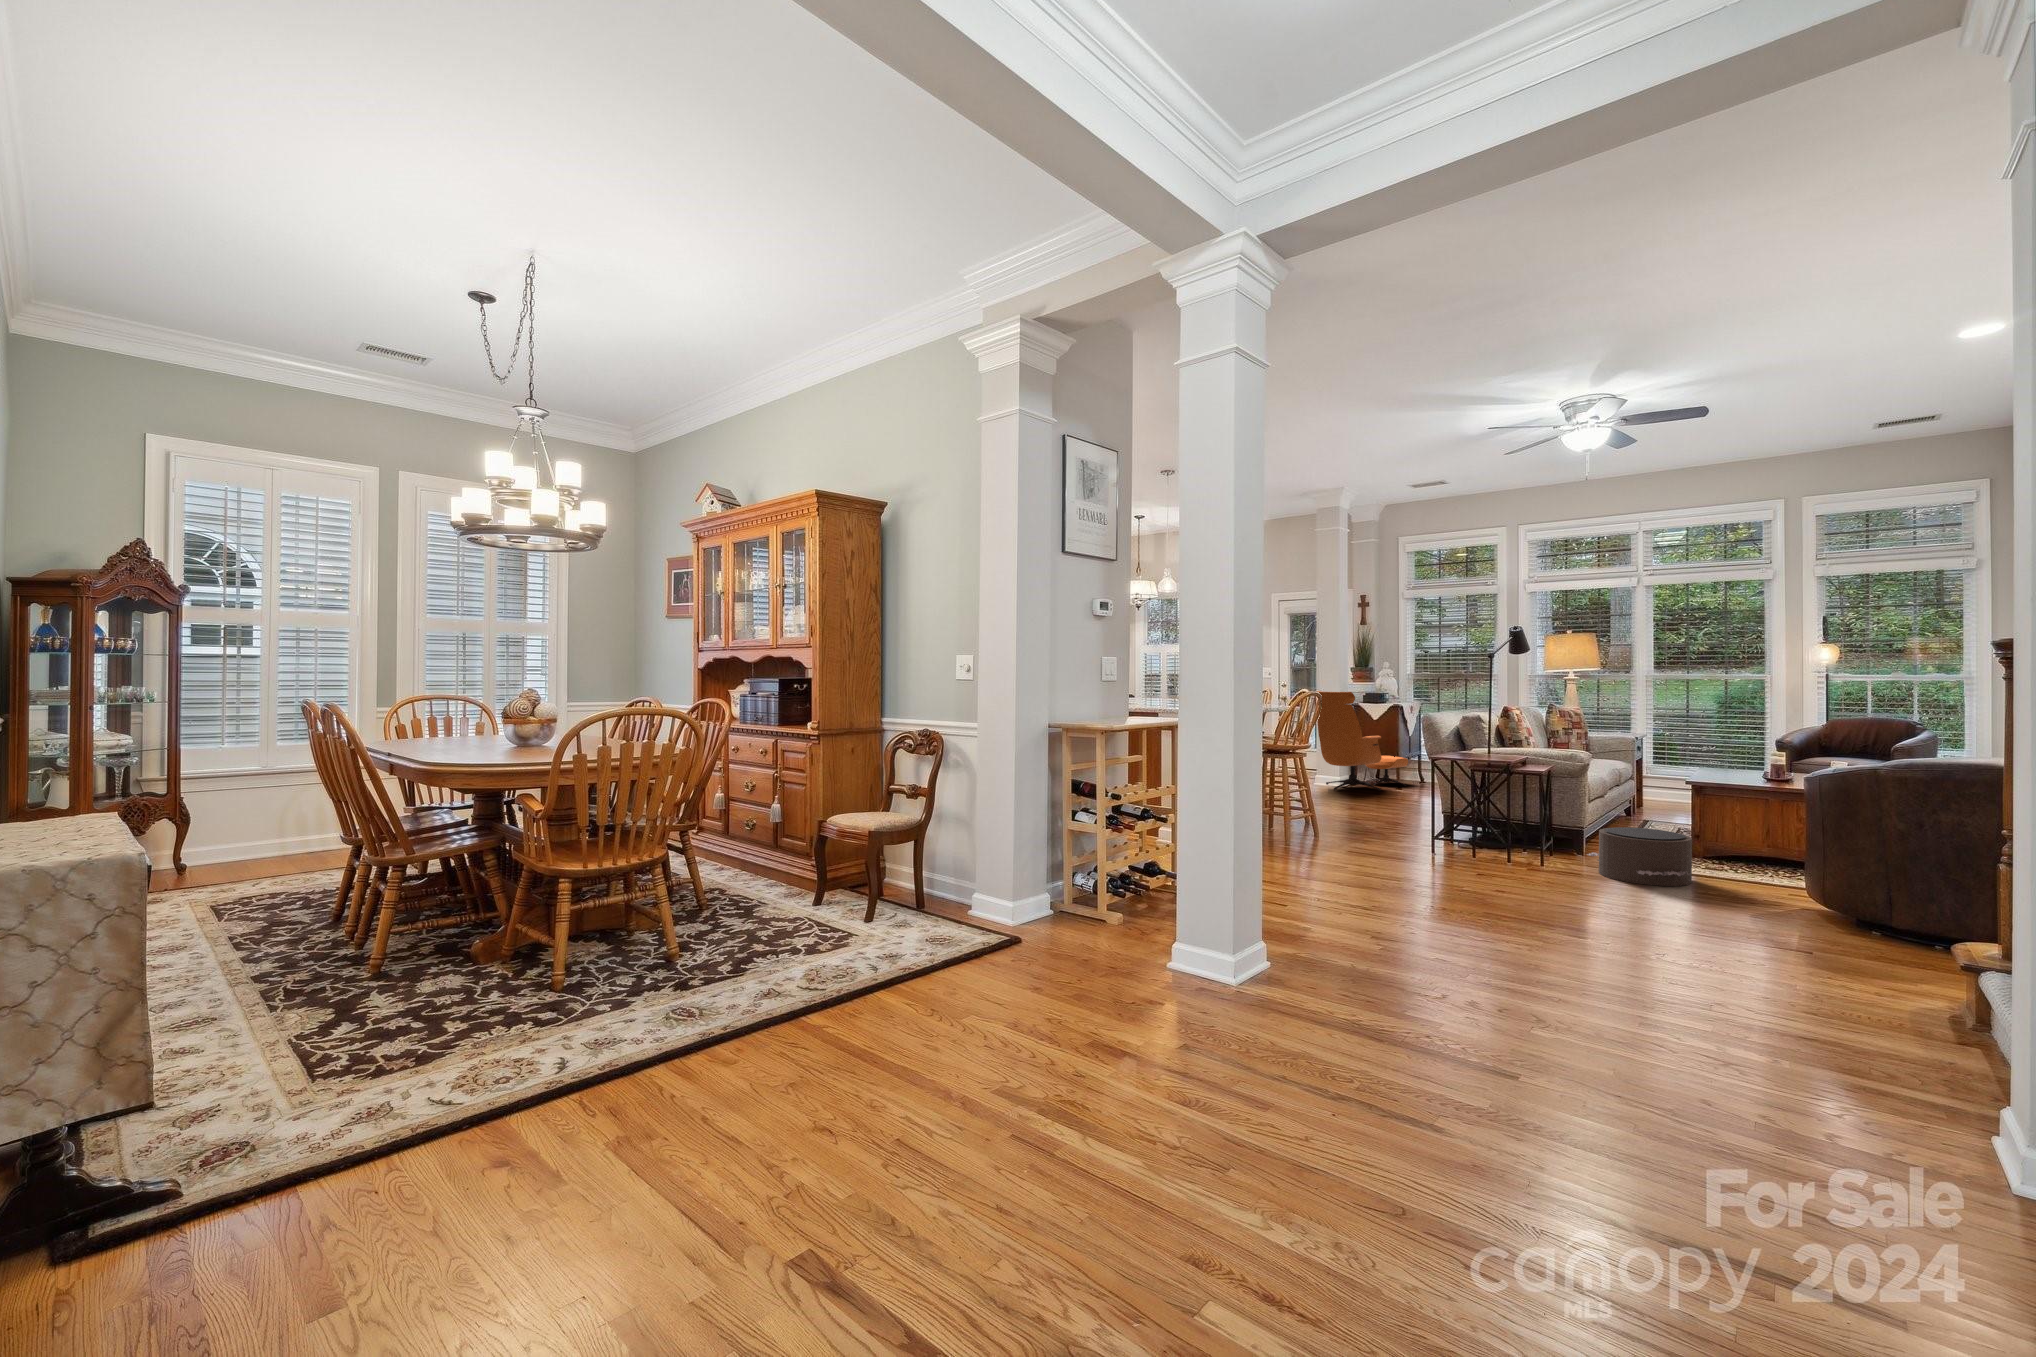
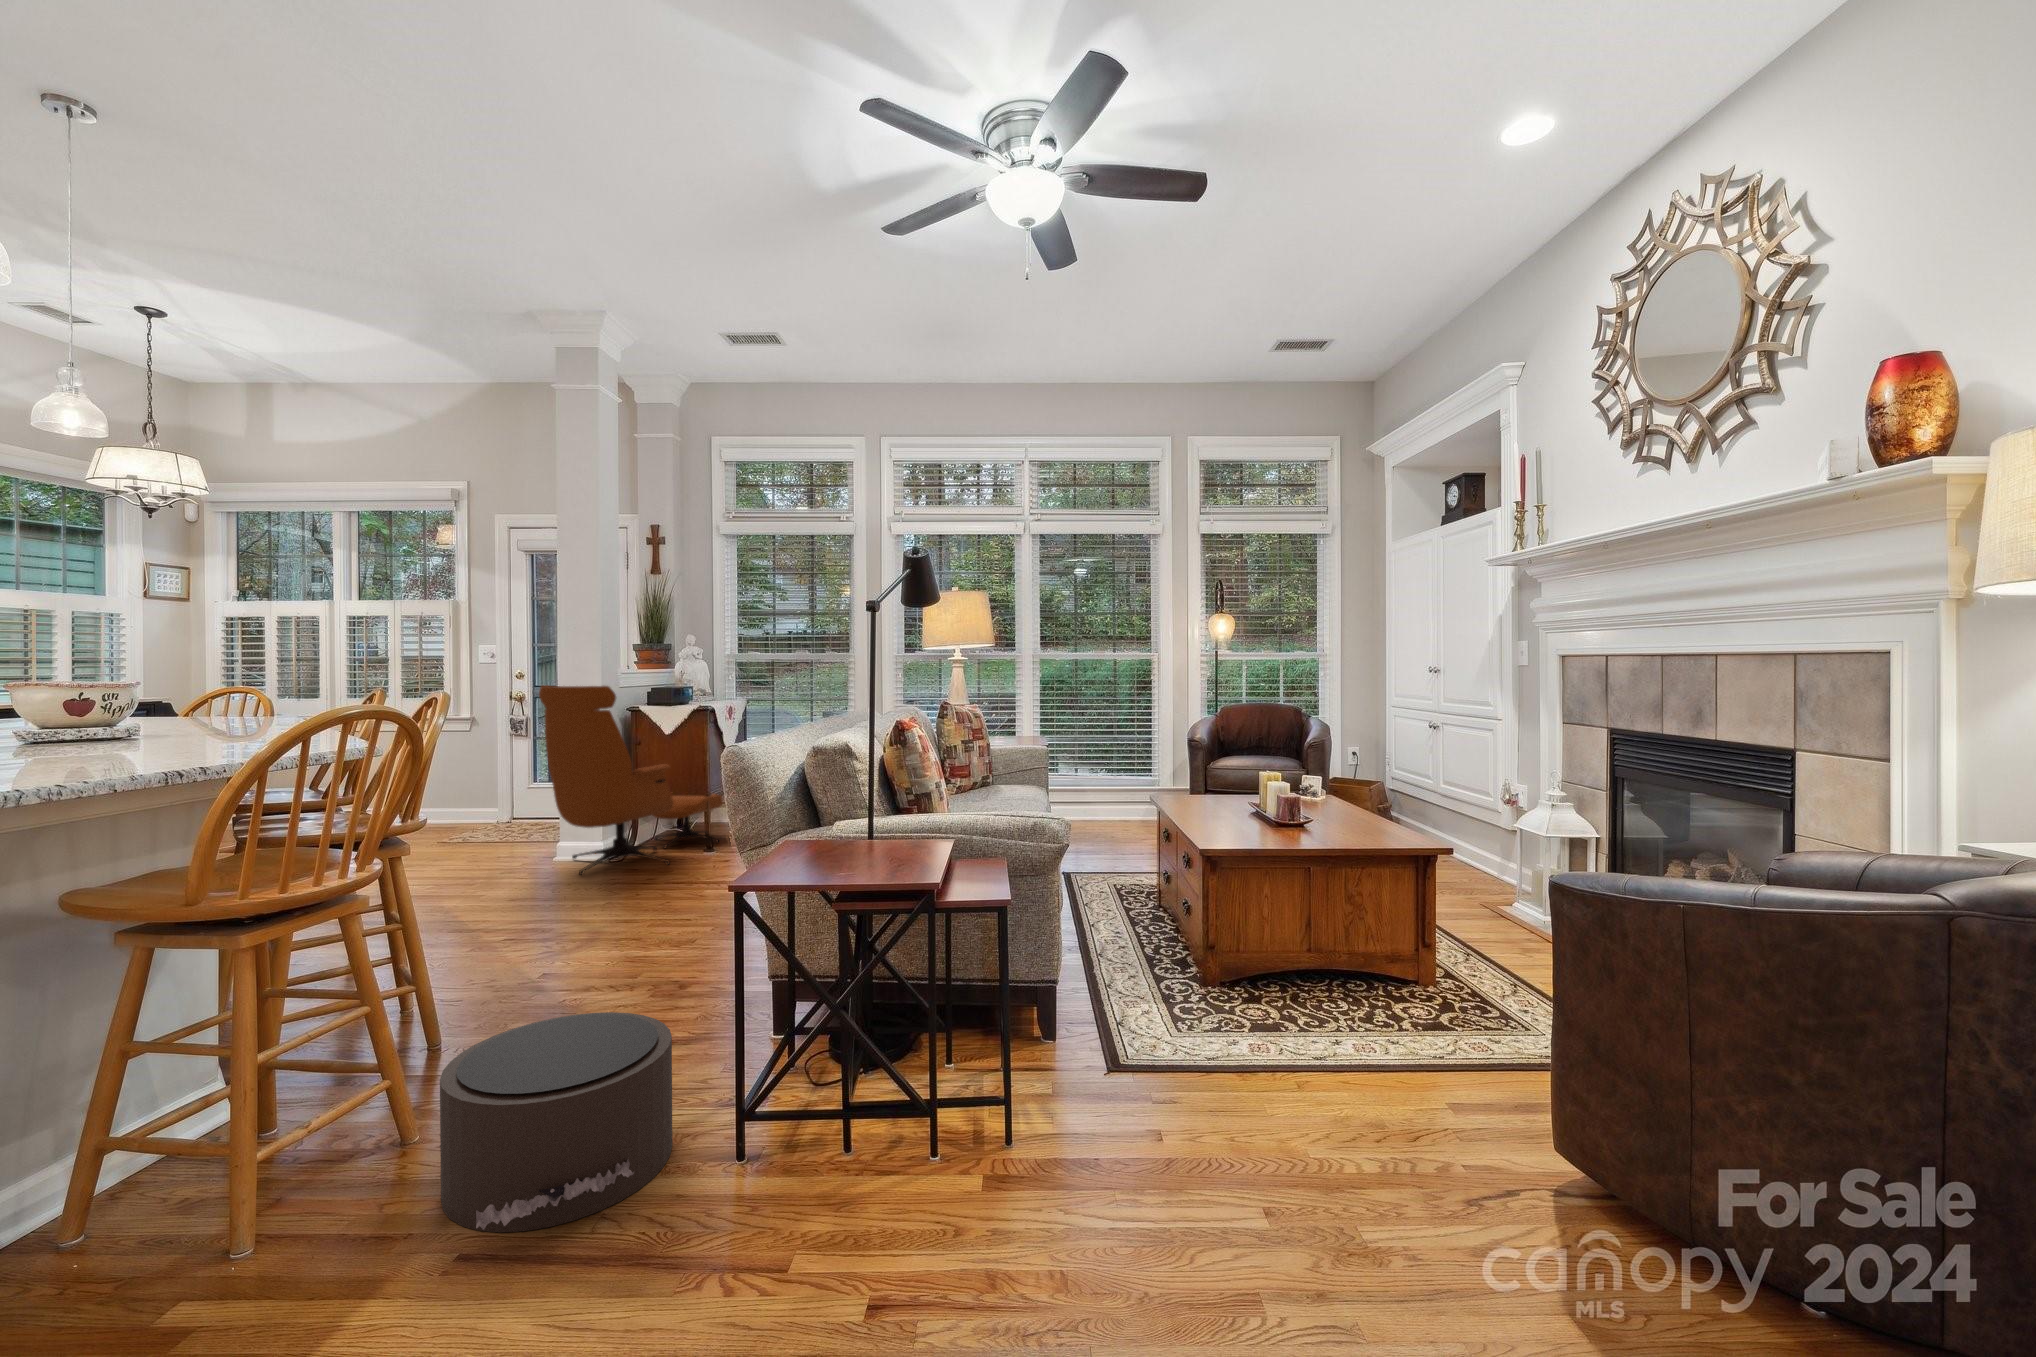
pouf: present [1587,827,1692,886] -> present [440,1012,672,1232]

